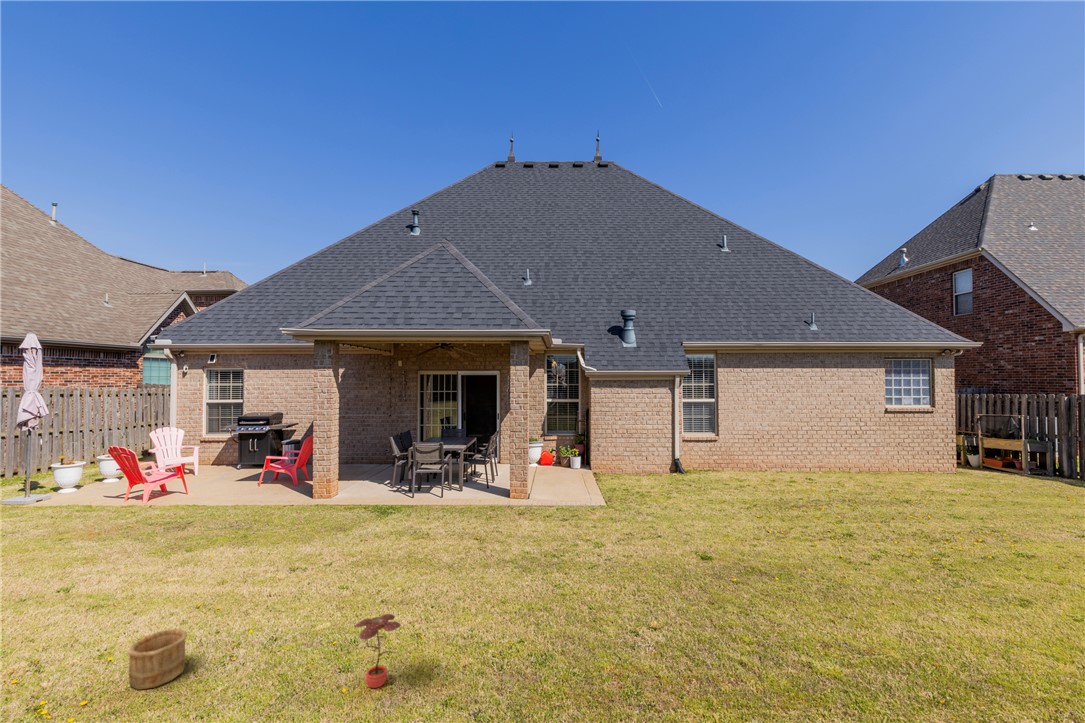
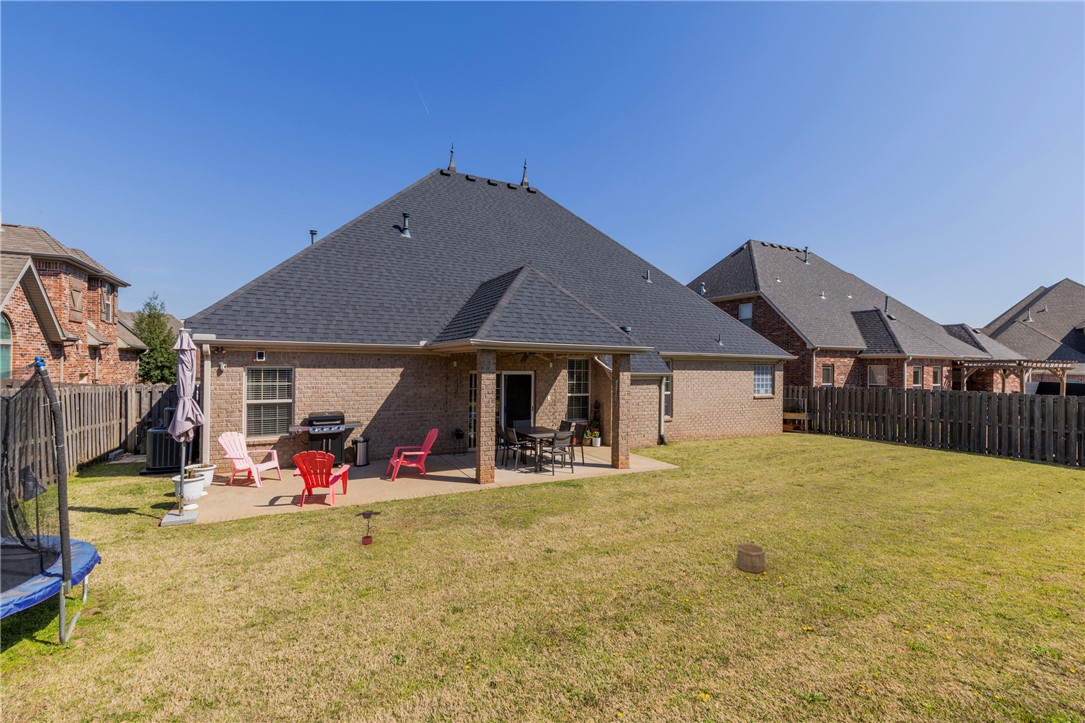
potted plant: present [355,614,400,688] -> present [355,511,380,544]

